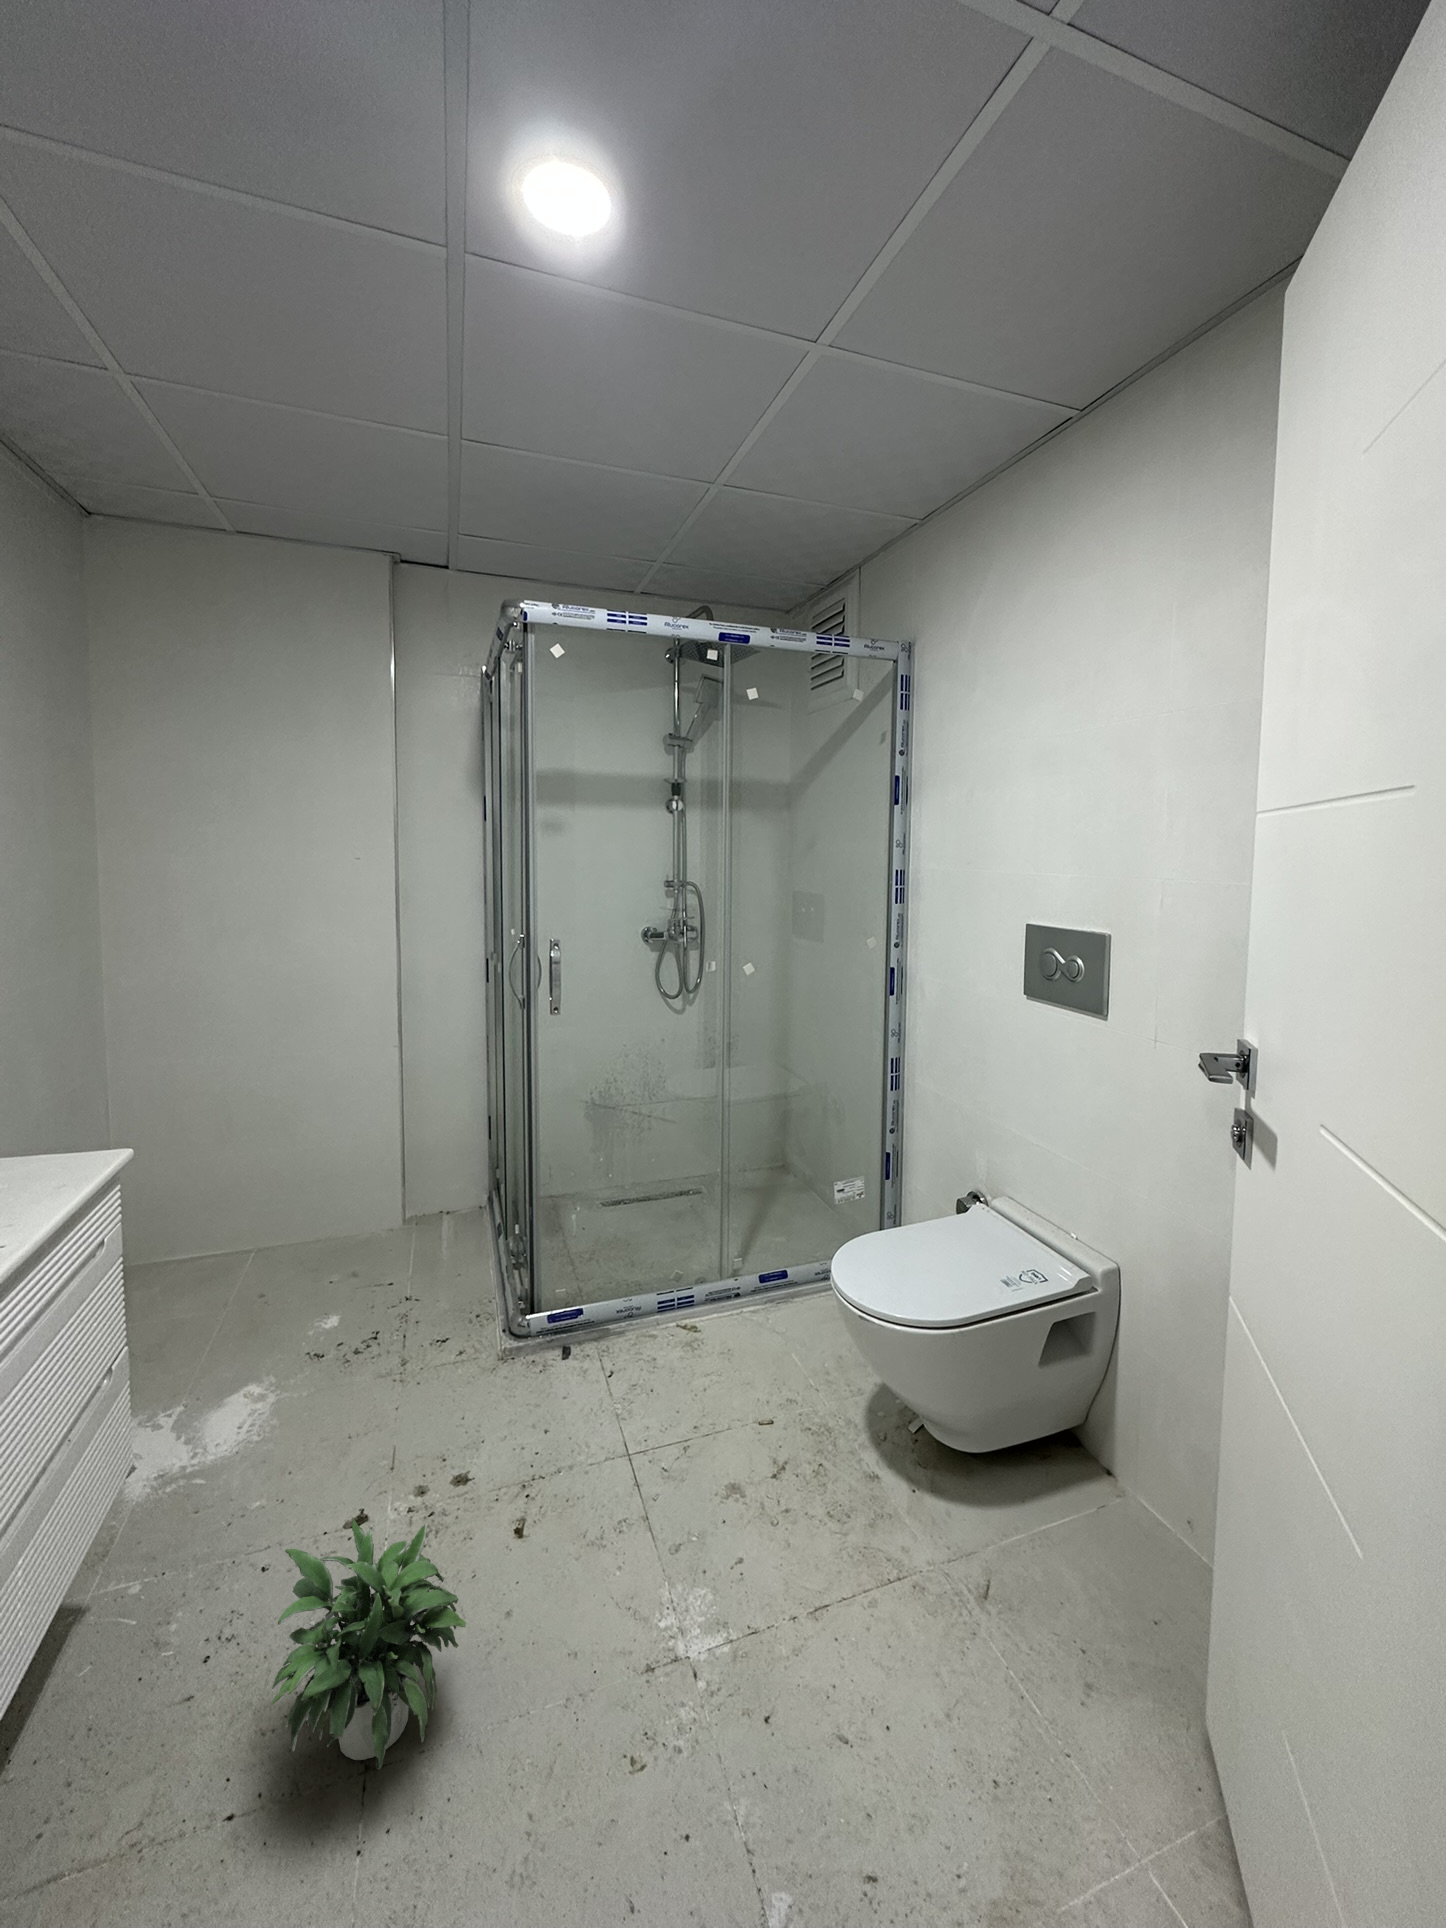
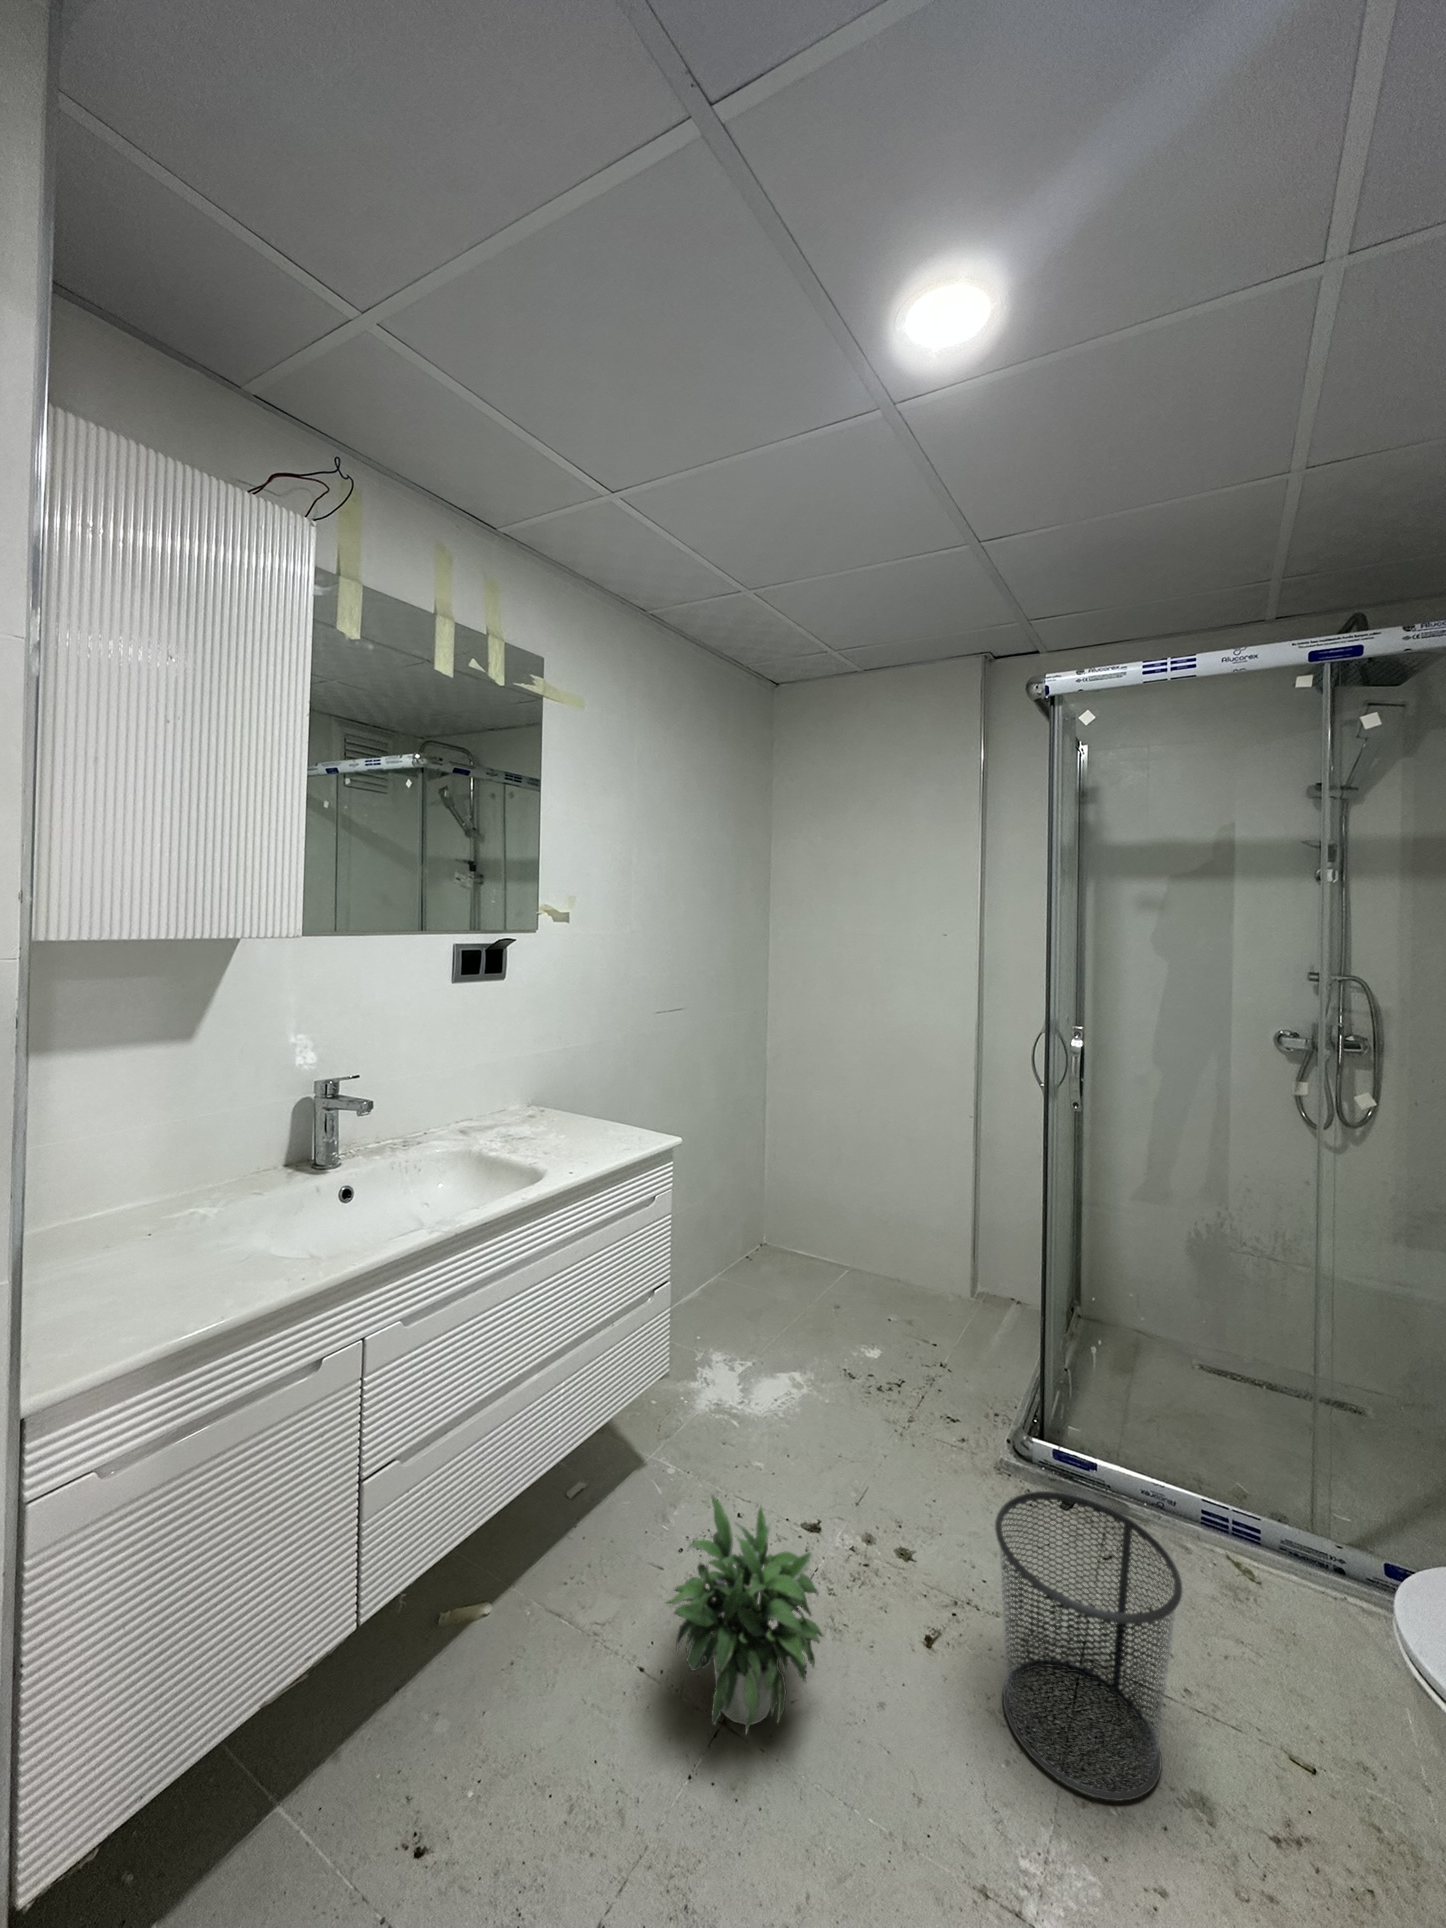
waste bin: none [579,1323,722,1551] -> present [995,1491,1182,1801]

